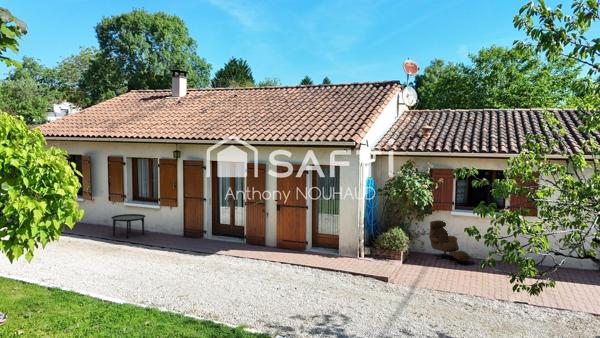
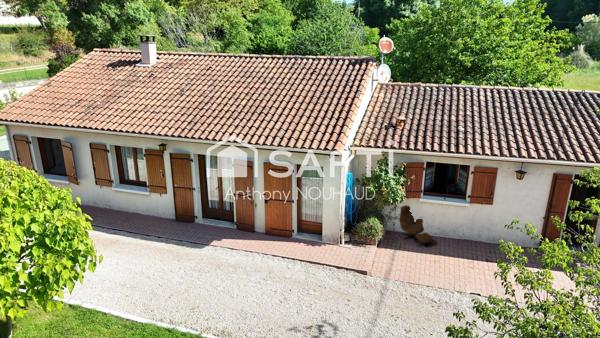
round table: present [111,214,146,238] -> none [104,199,137,227]

